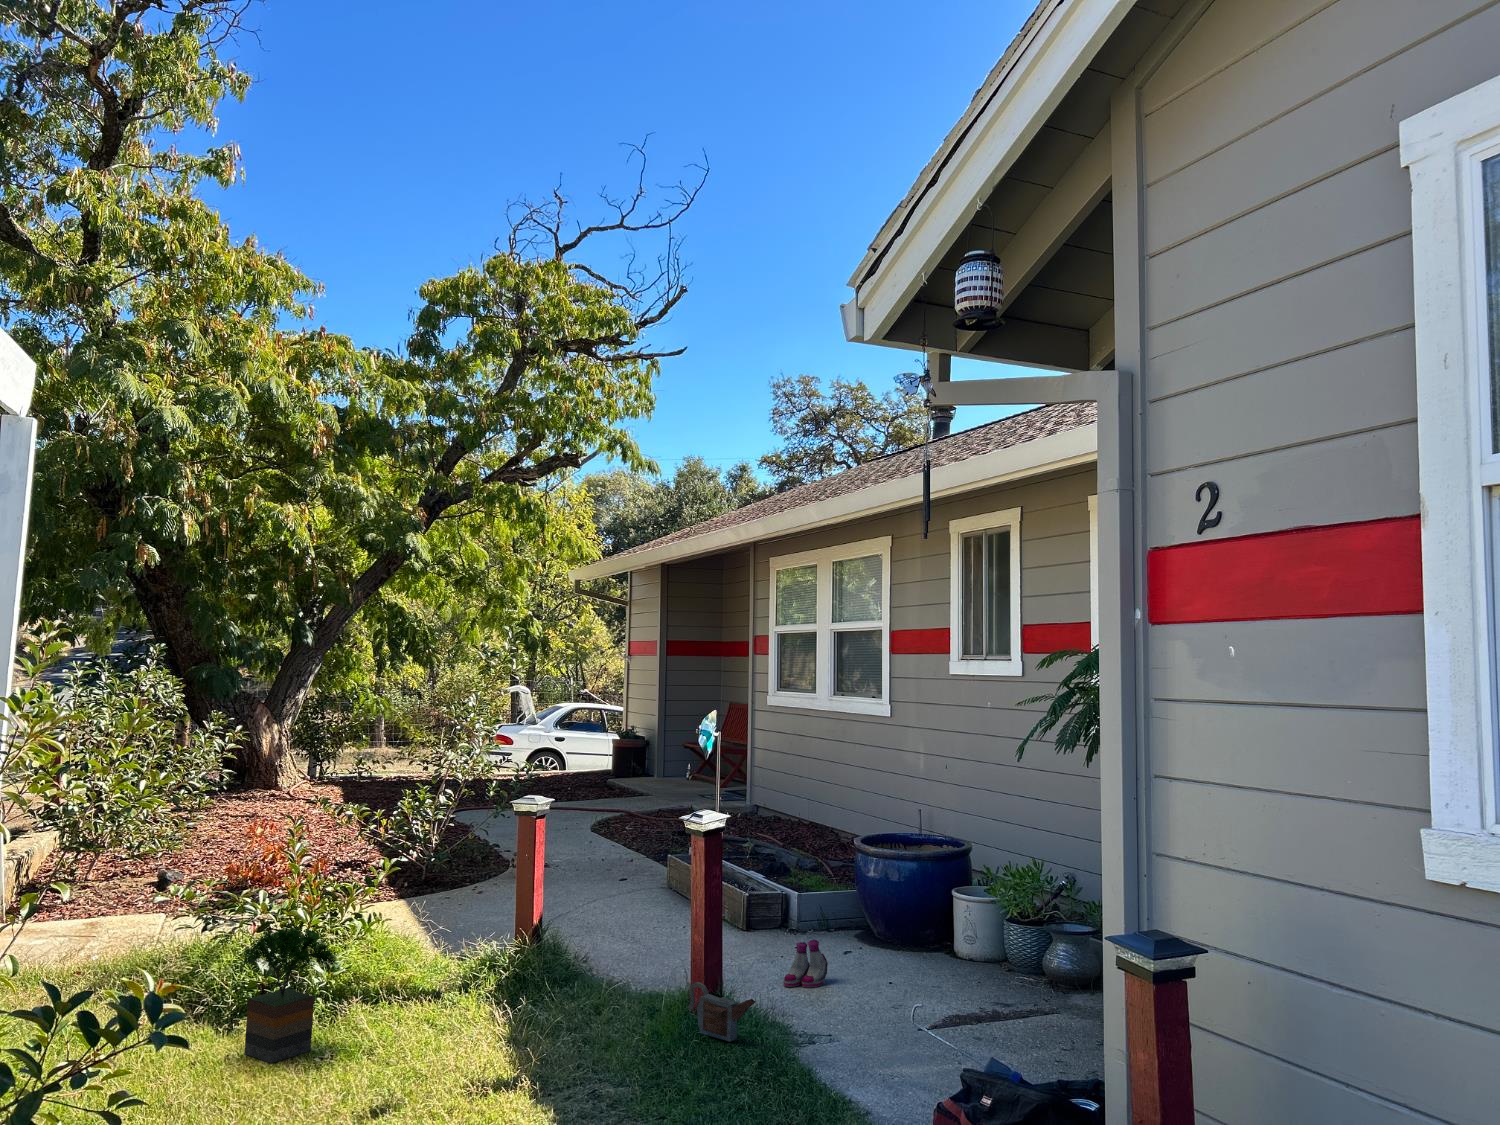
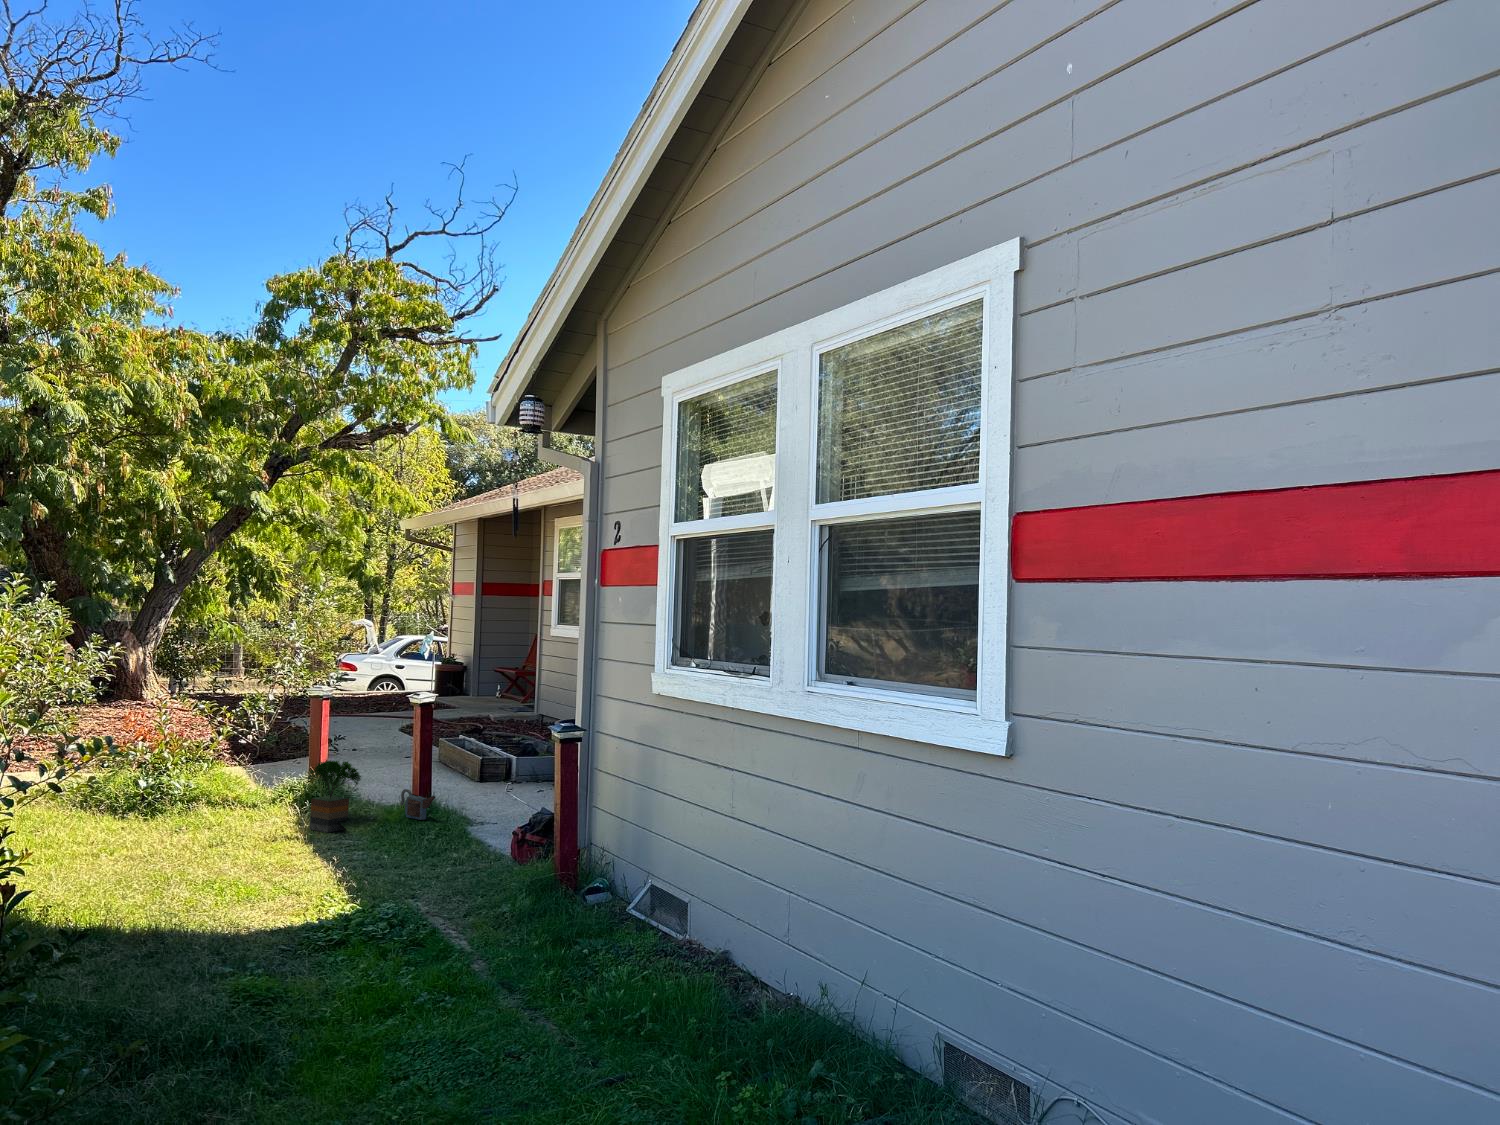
potted tree: present [241,927,337,1063] -> present [307,761,361,833]
boots: present [784,940,828,988] -> none [480,779,510,807]

